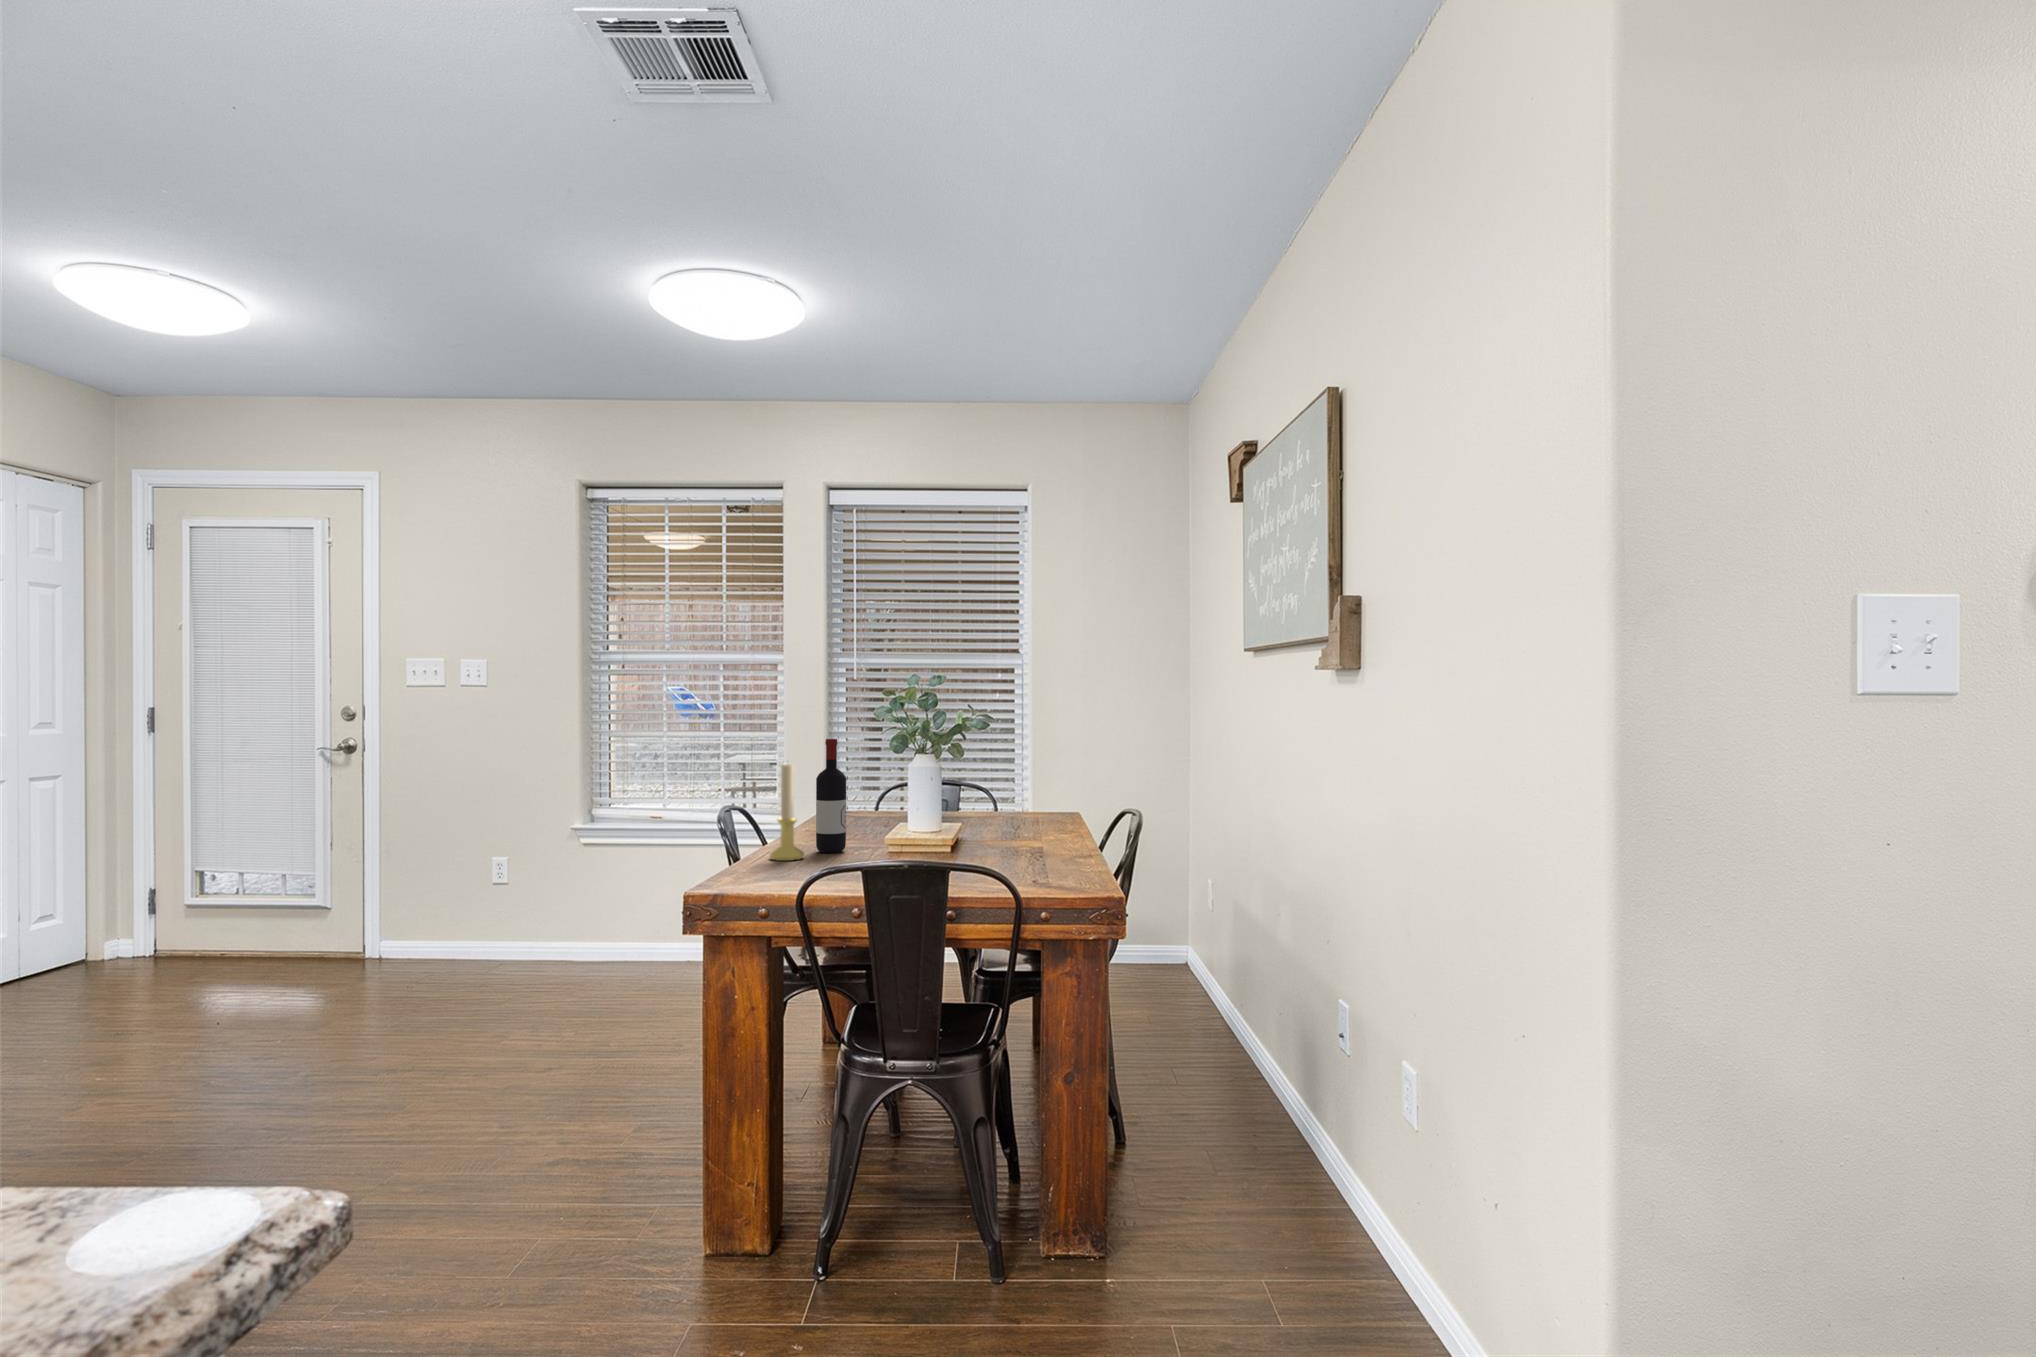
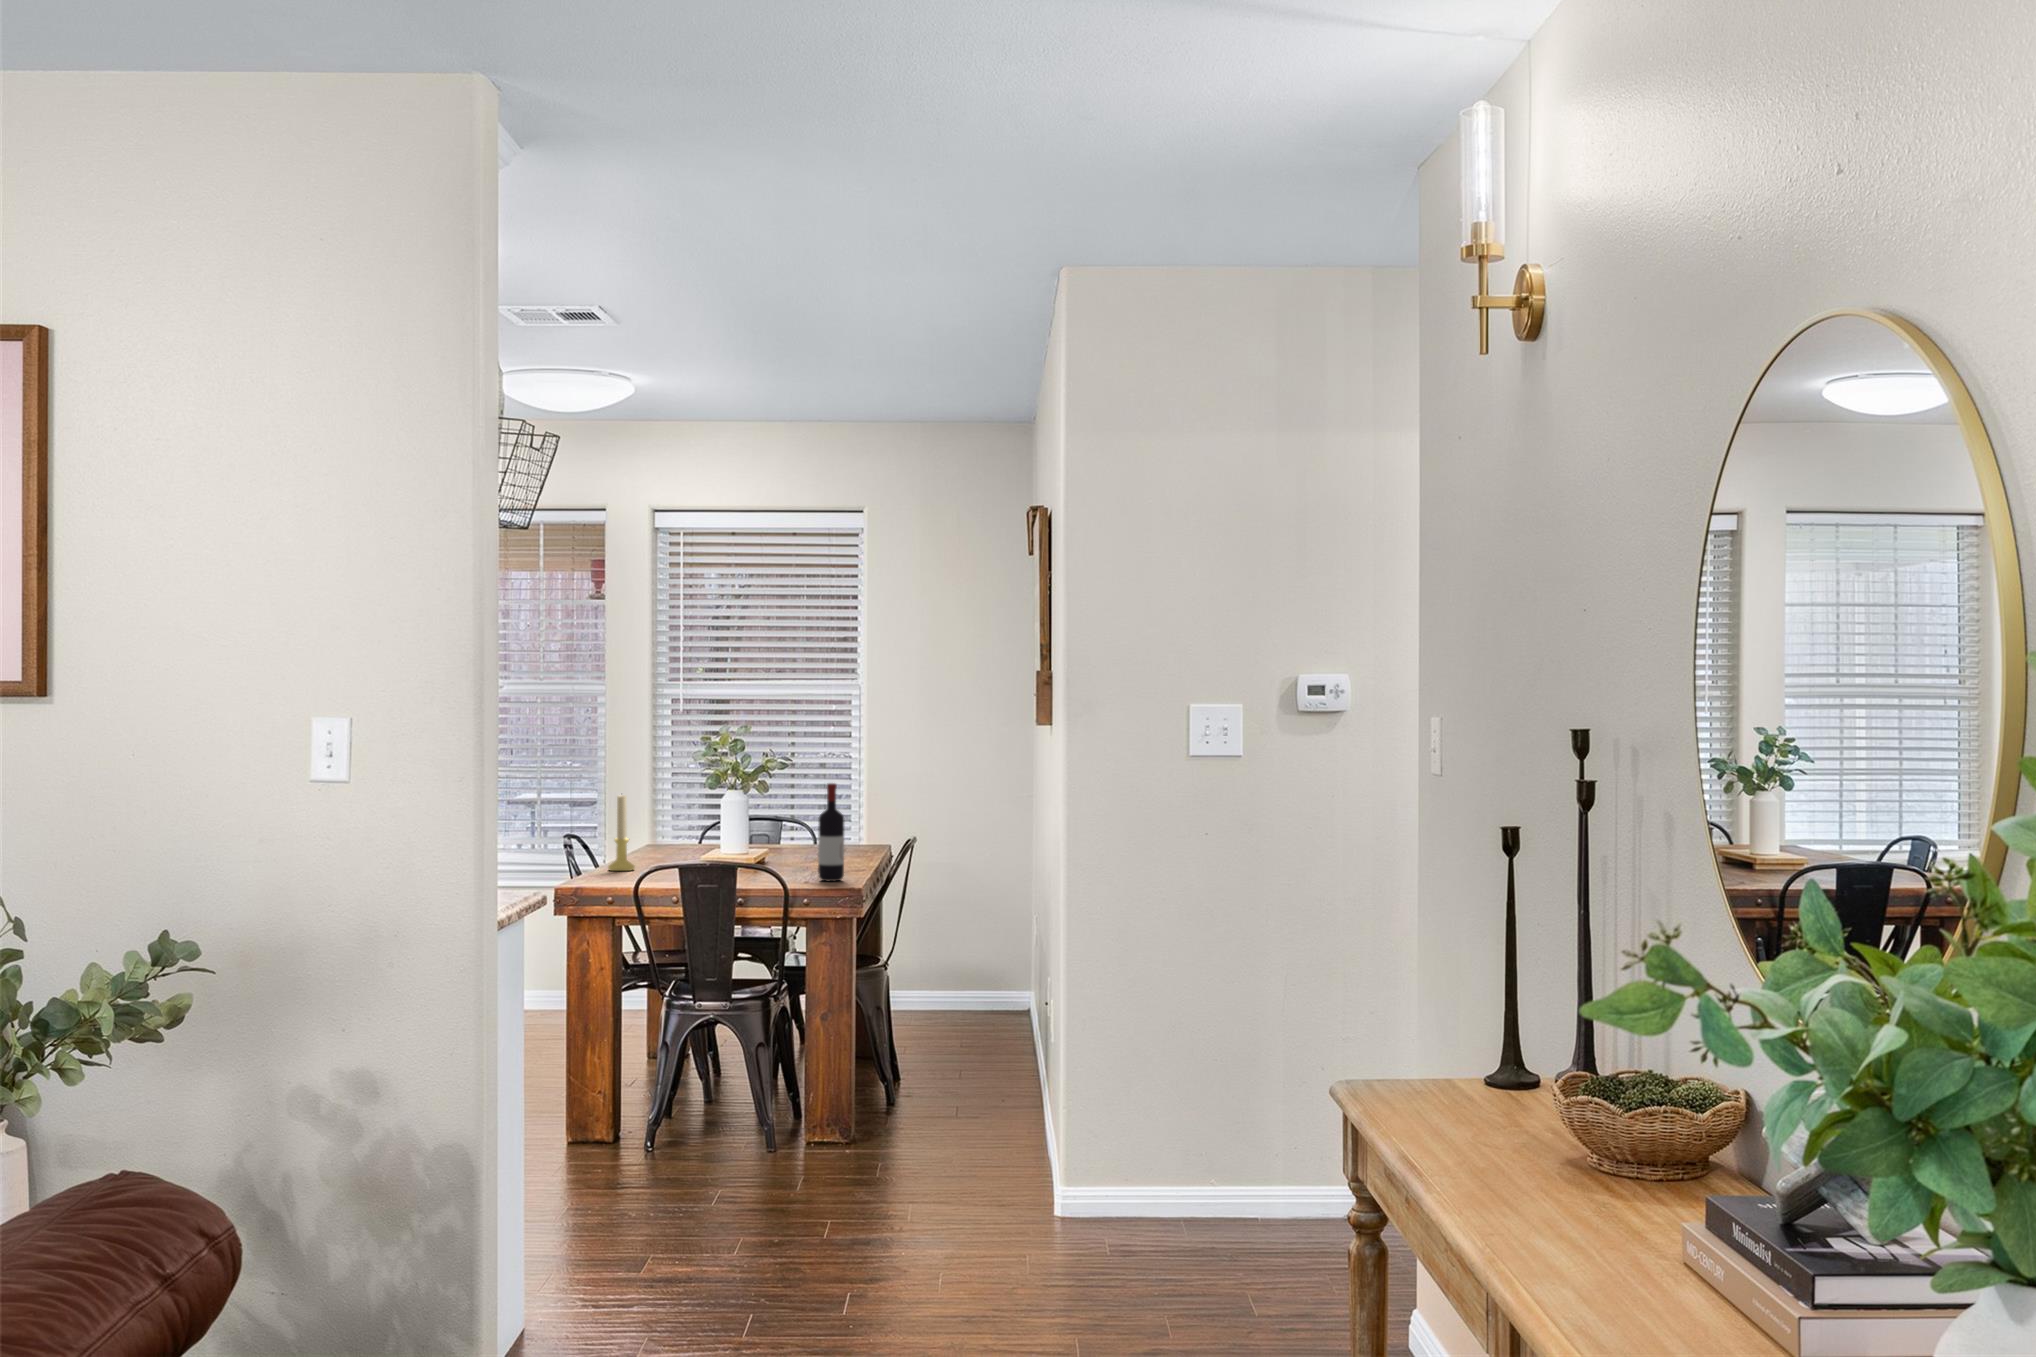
wine bottle: present [816,739,846,853] -> present [818,783,844,881]

